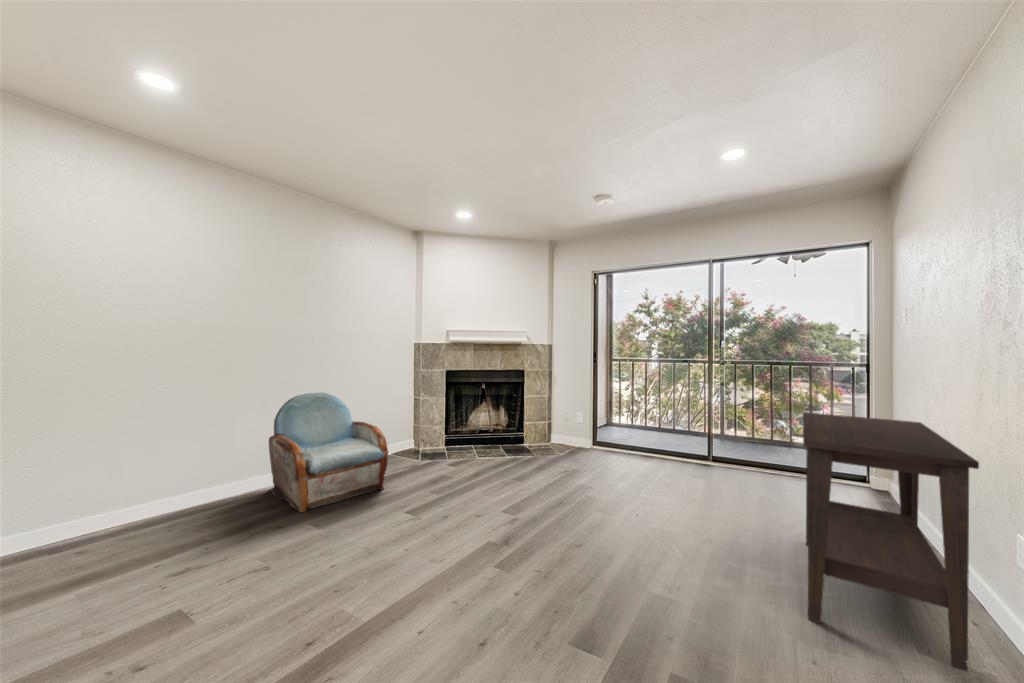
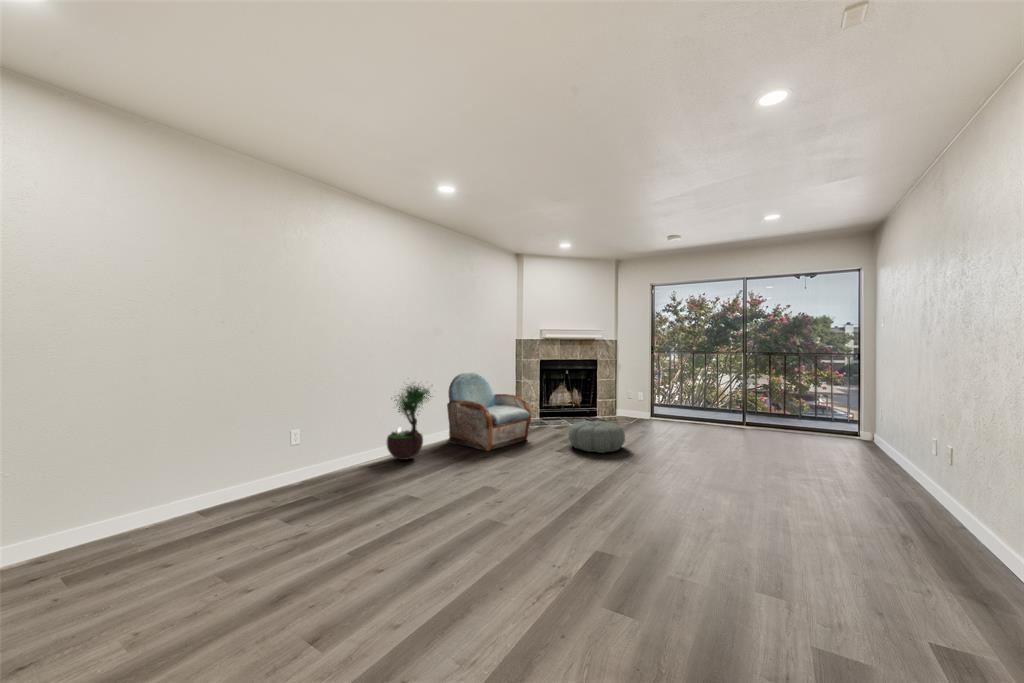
potted tree: none [107,410,203,533] -> present [387,385,432,460]
side table: present [803,412,979,672] -> none [824,377,927,497]
pouf: none [424,465,505,520] -> present [569,421,625,453]

